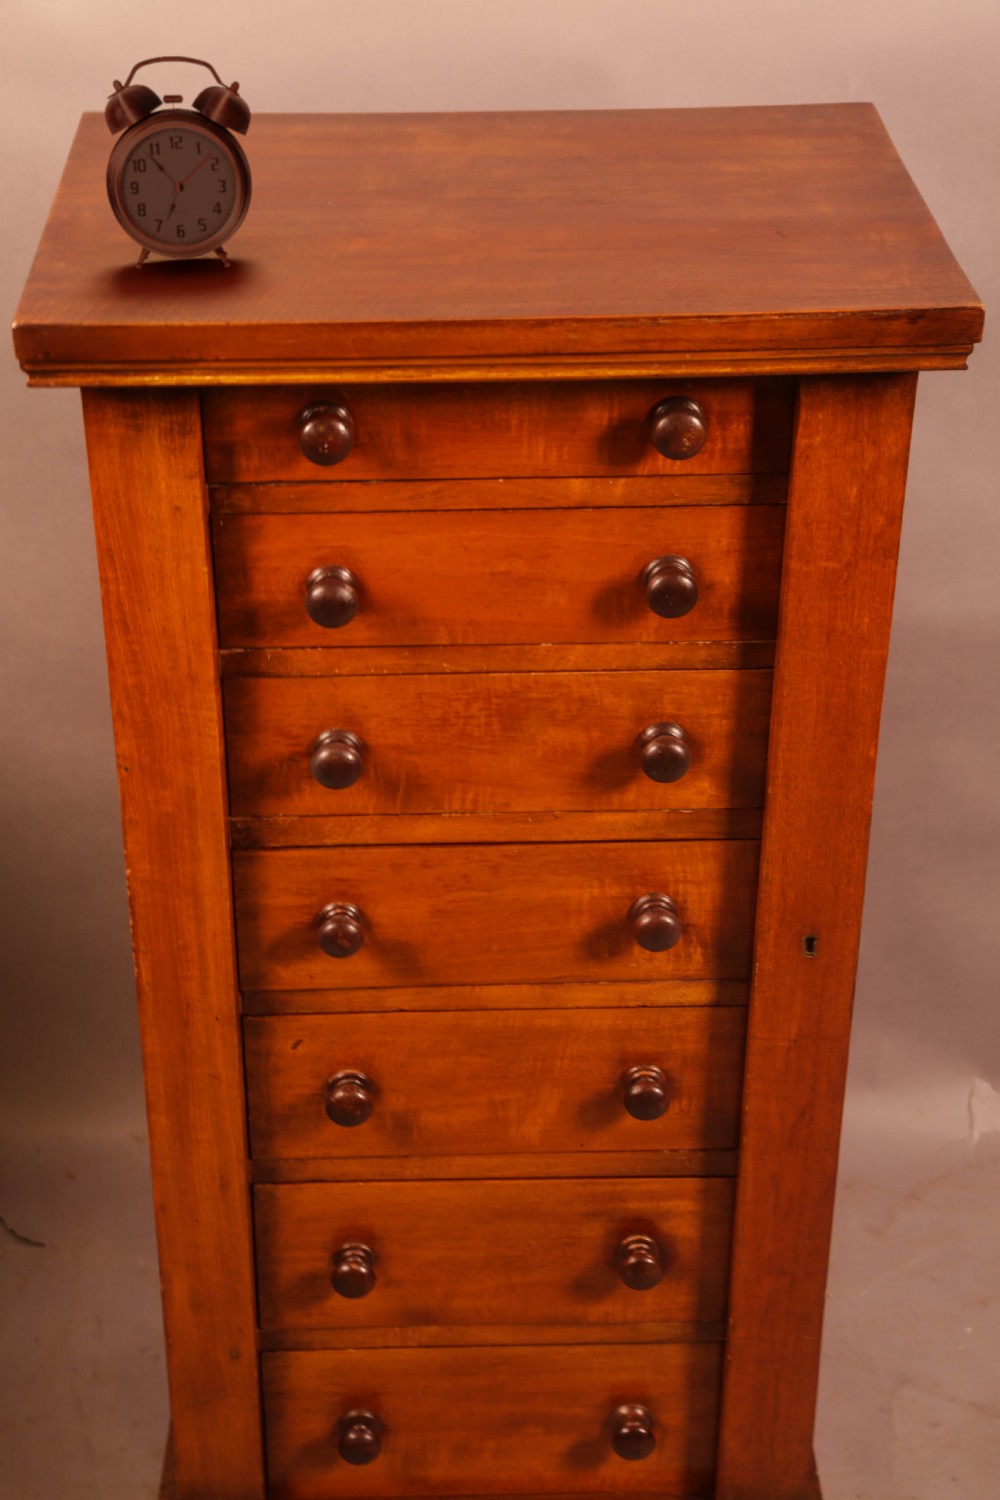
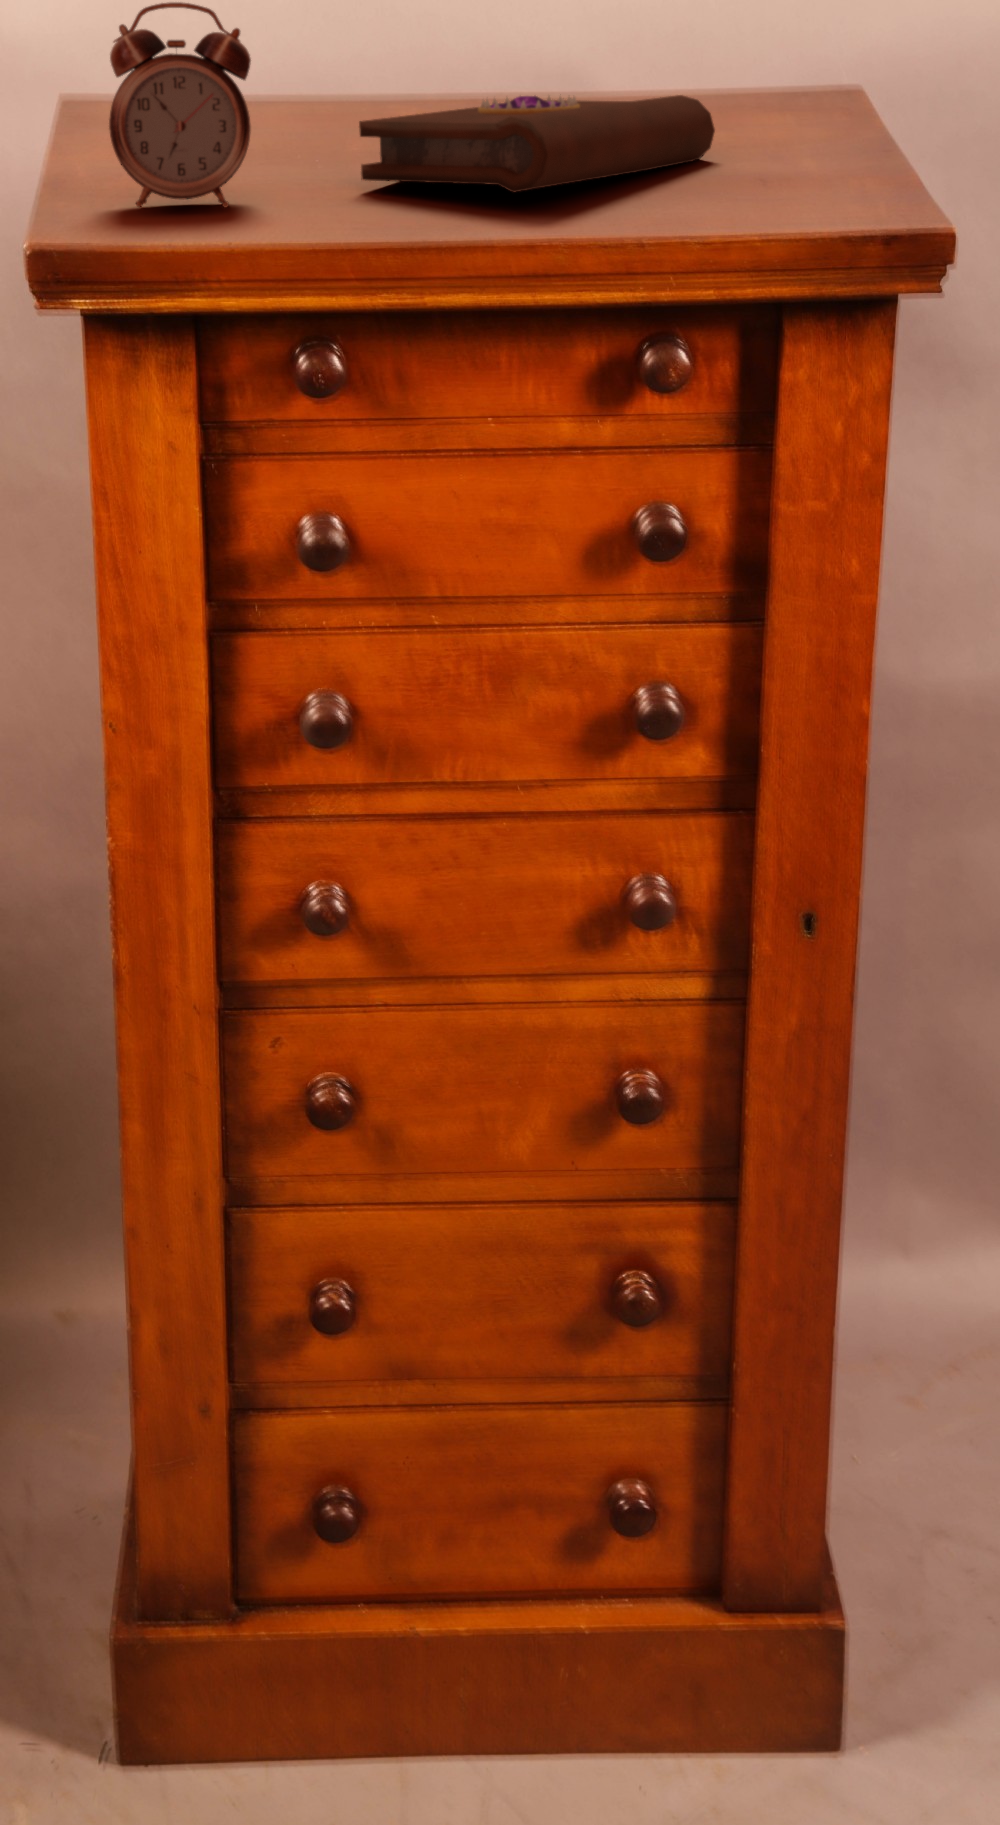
book: none [366,112,732,256] -> present [359,95,715,192]

